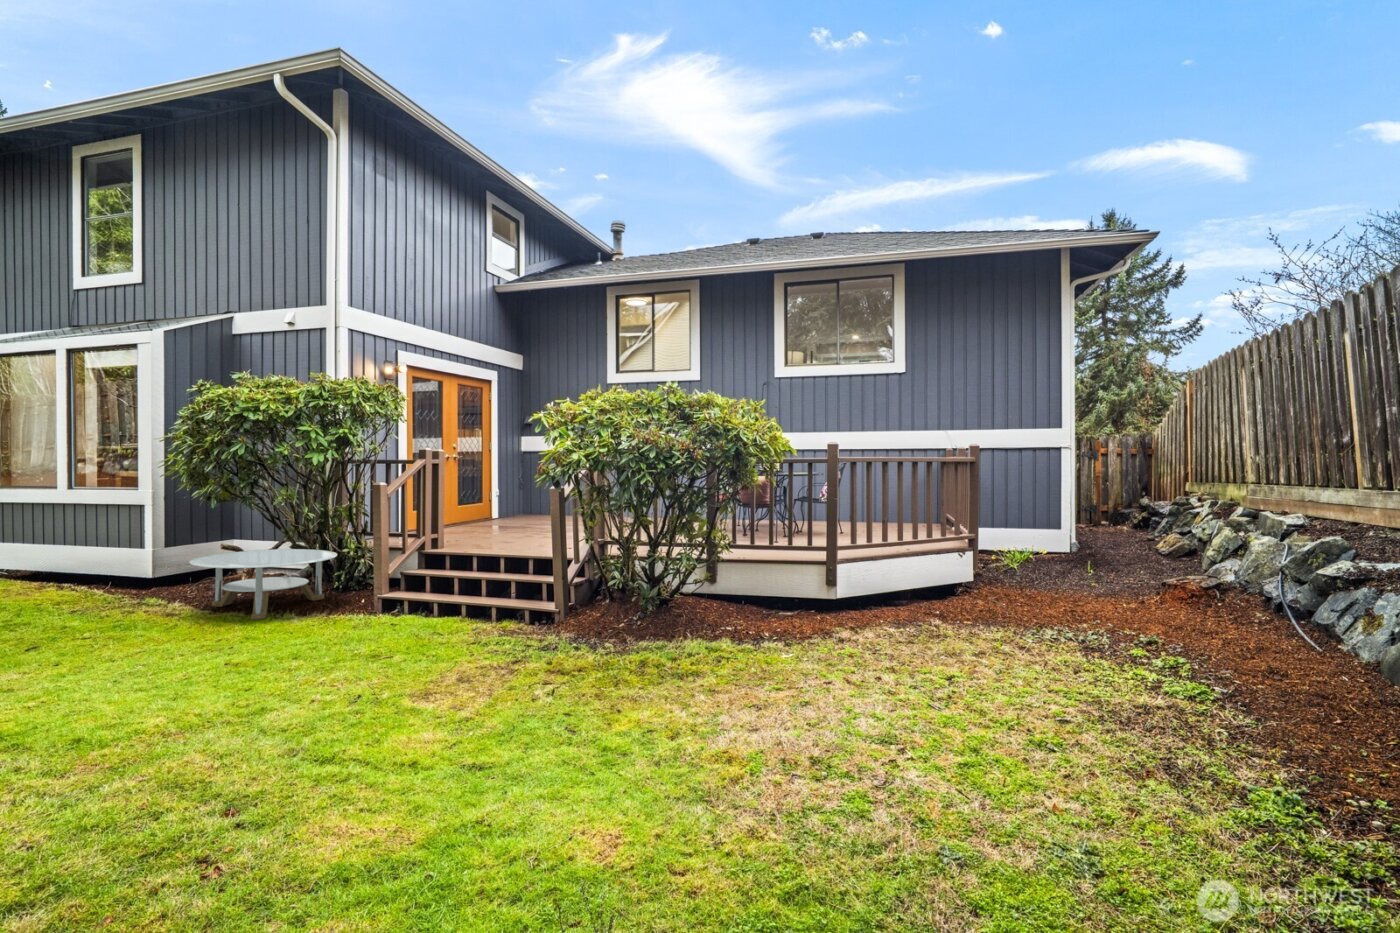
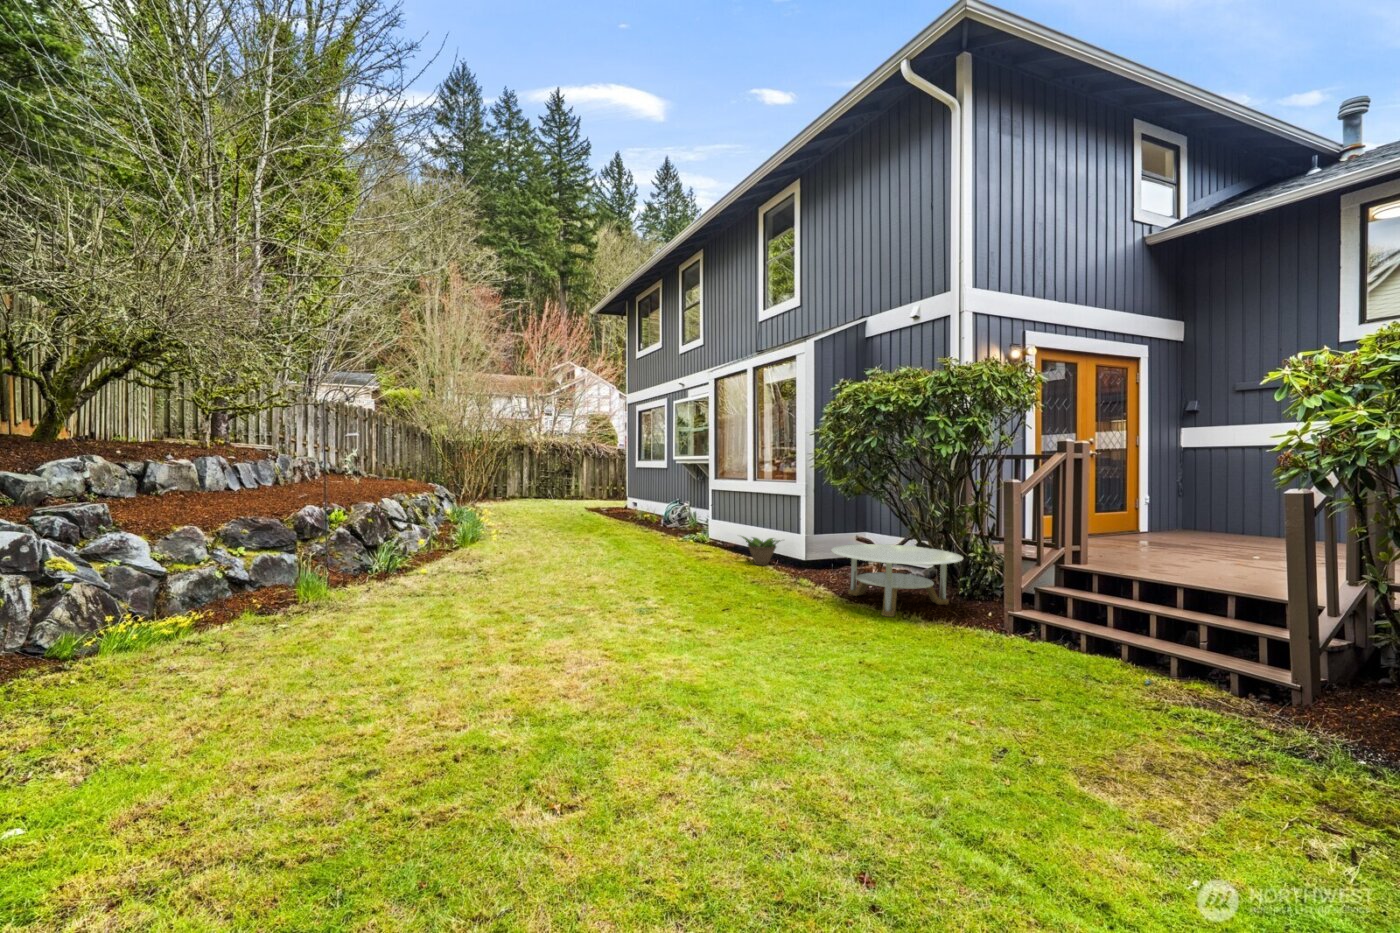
decorative plant: none [41,557,122,593] -> present [742,536,780,565]

